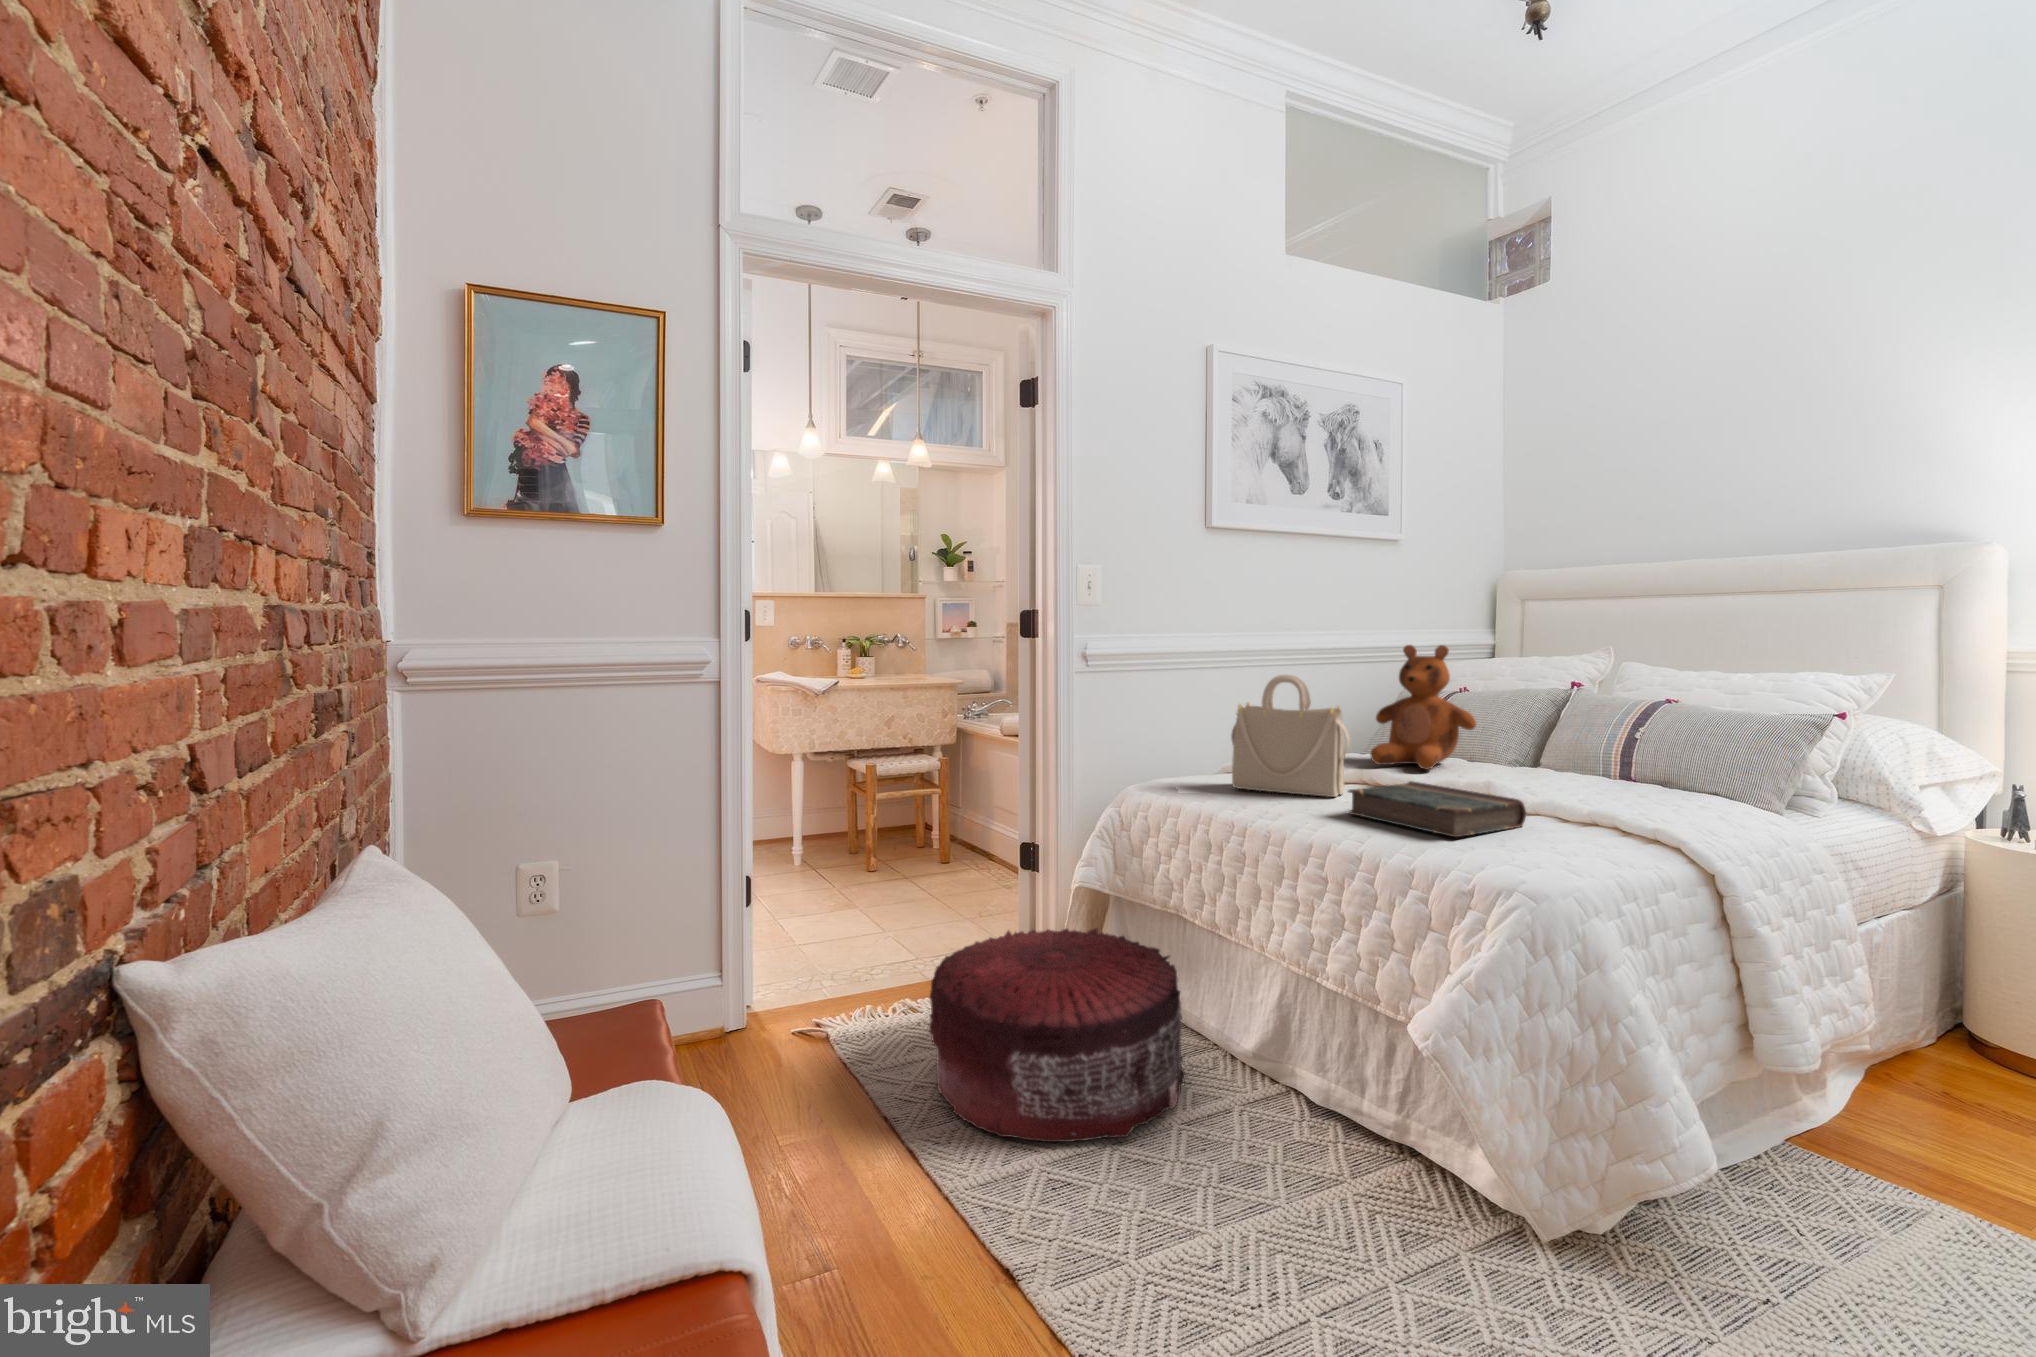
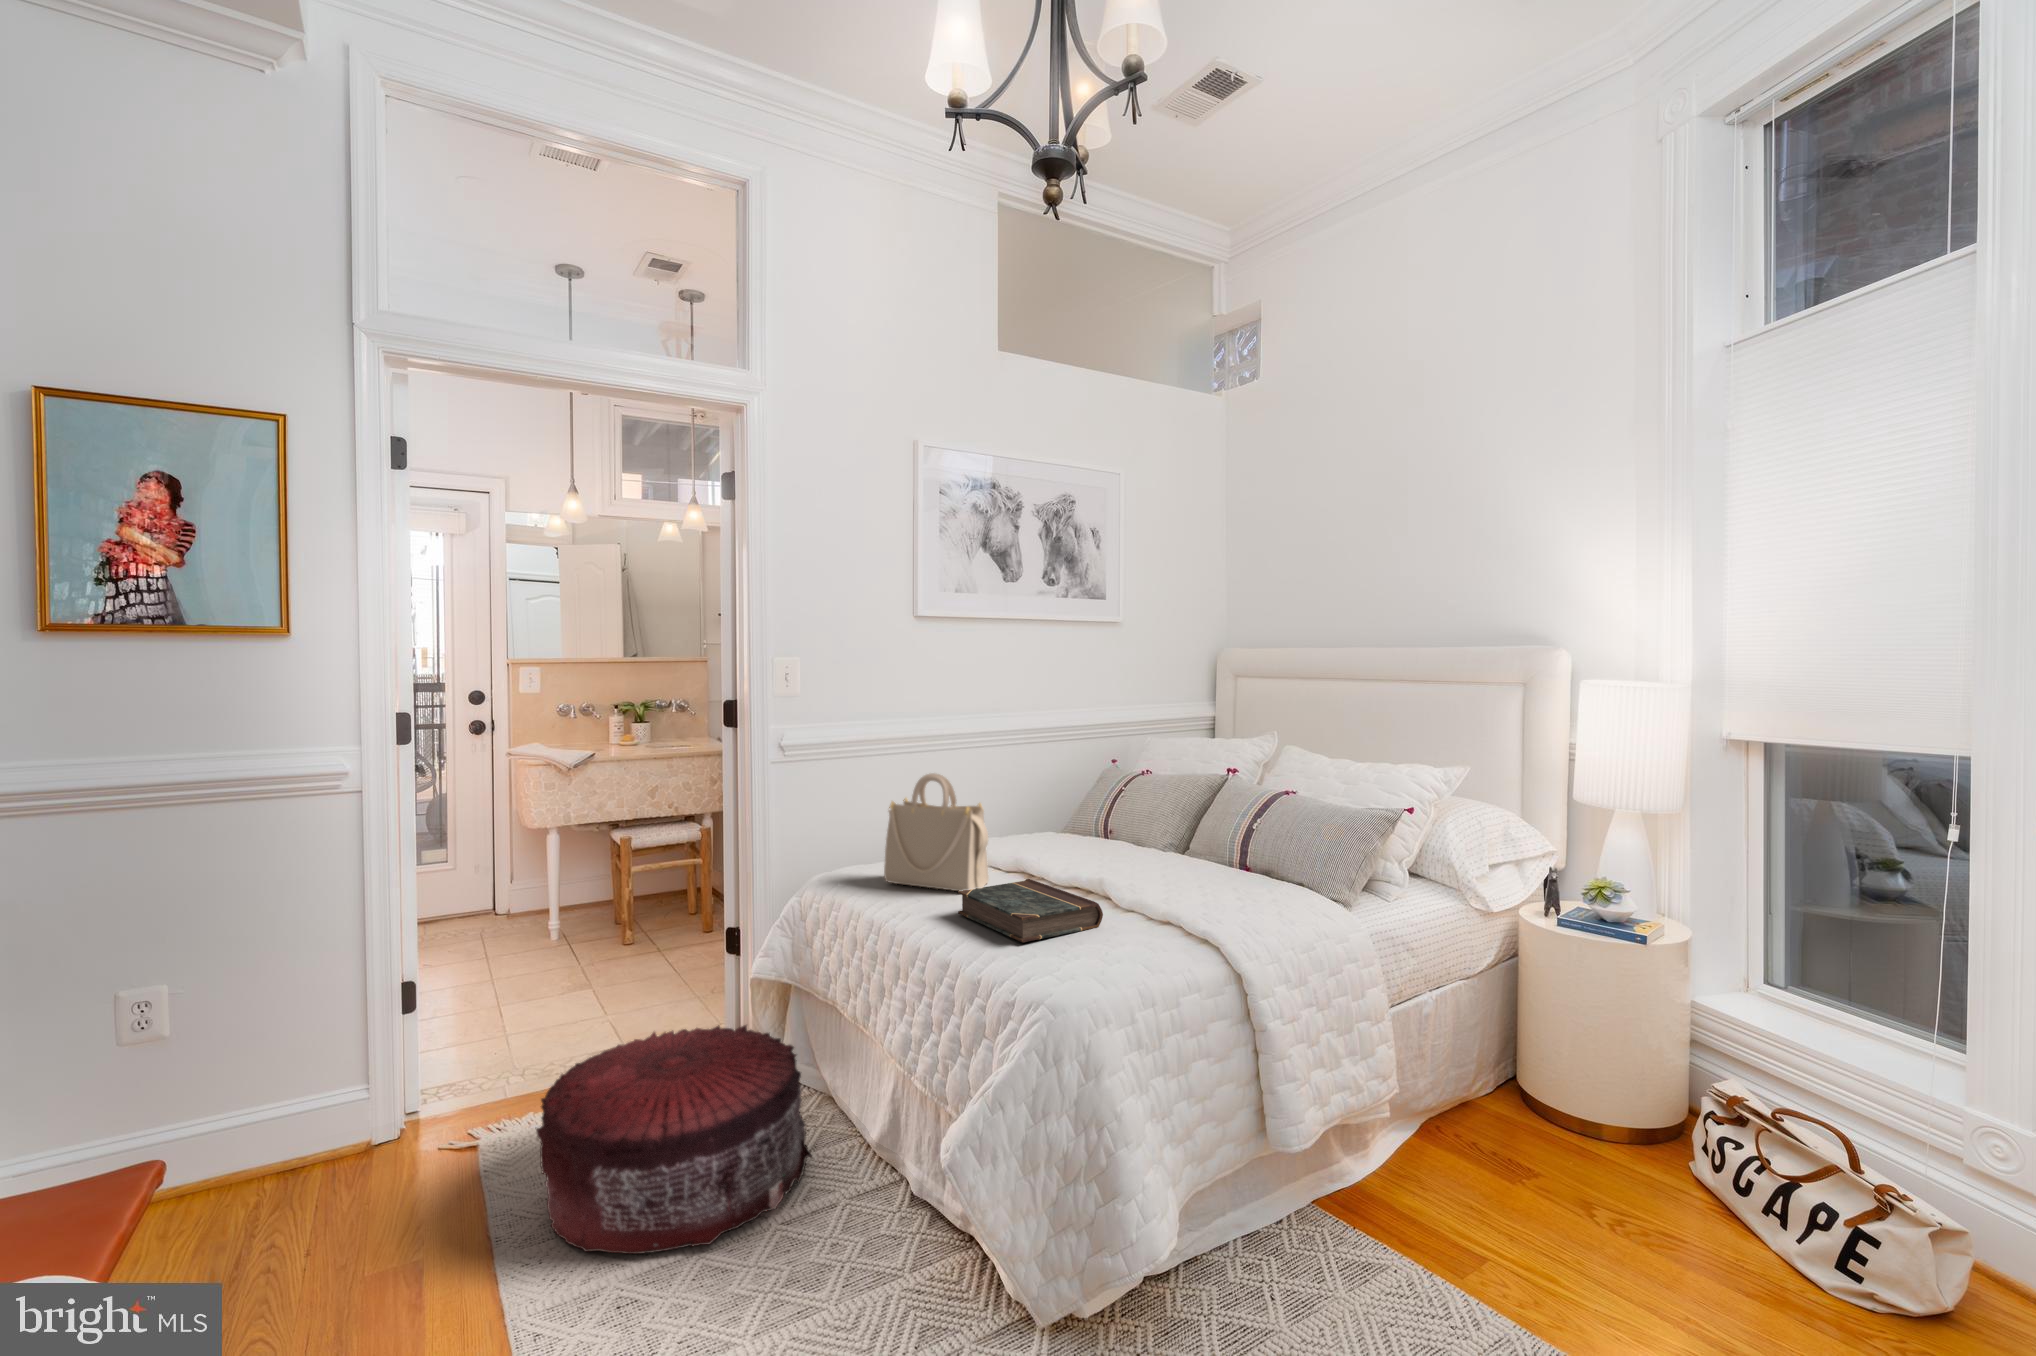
teddy bear: present [1370,645,1476,770] -> none [1042,734,1135,856]

